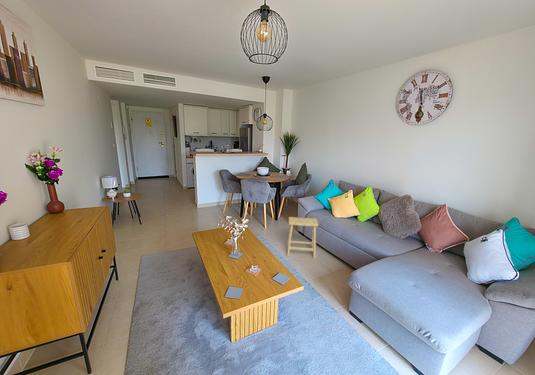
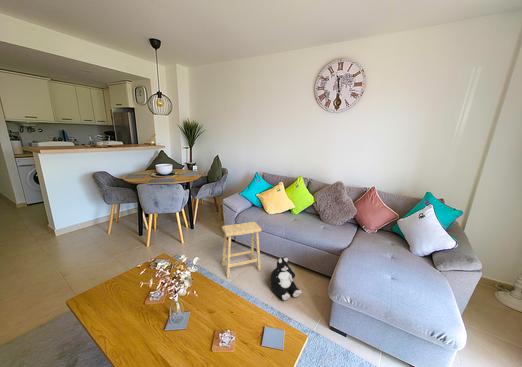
plush toy: none [316,249,340,283] -> present [270,257,302,300]

